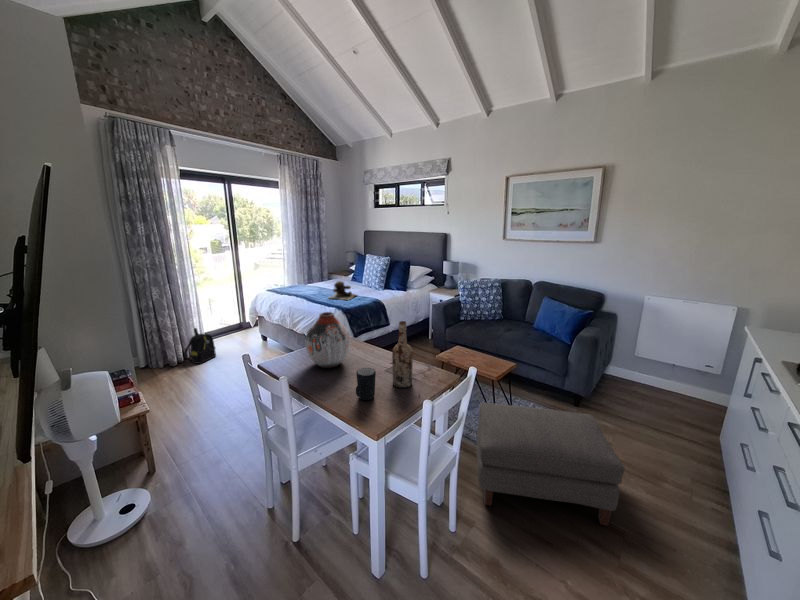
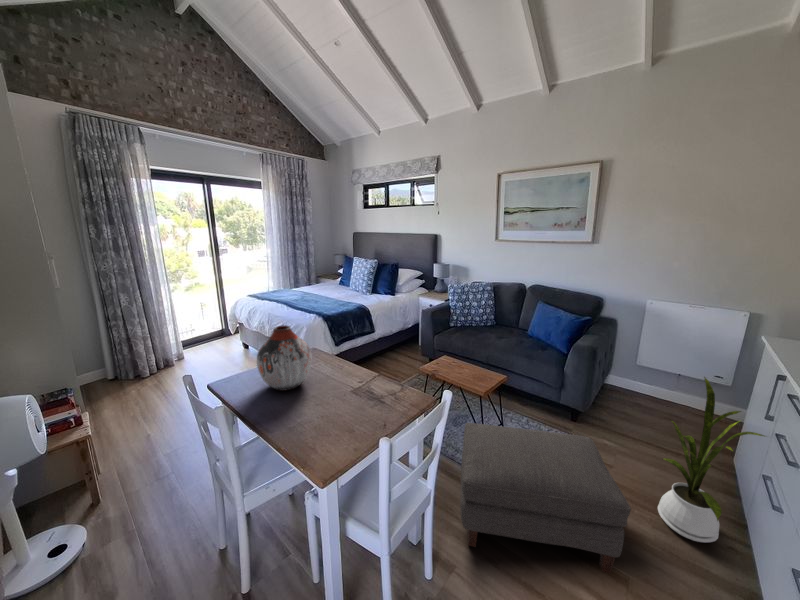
teddy bear: present [329,281,356,300] -> none [310,286,342,306]
wine bottle: present [392,321,413,388] -> none [354,338,379,417]
backpack: present [185,328,216,364] -> none [158,336,193,374]
house plant: none [651,360,744,504] -> present [658,377,765,542]
mug: present [356,368,376,400] -> none [304,395,331,435]

